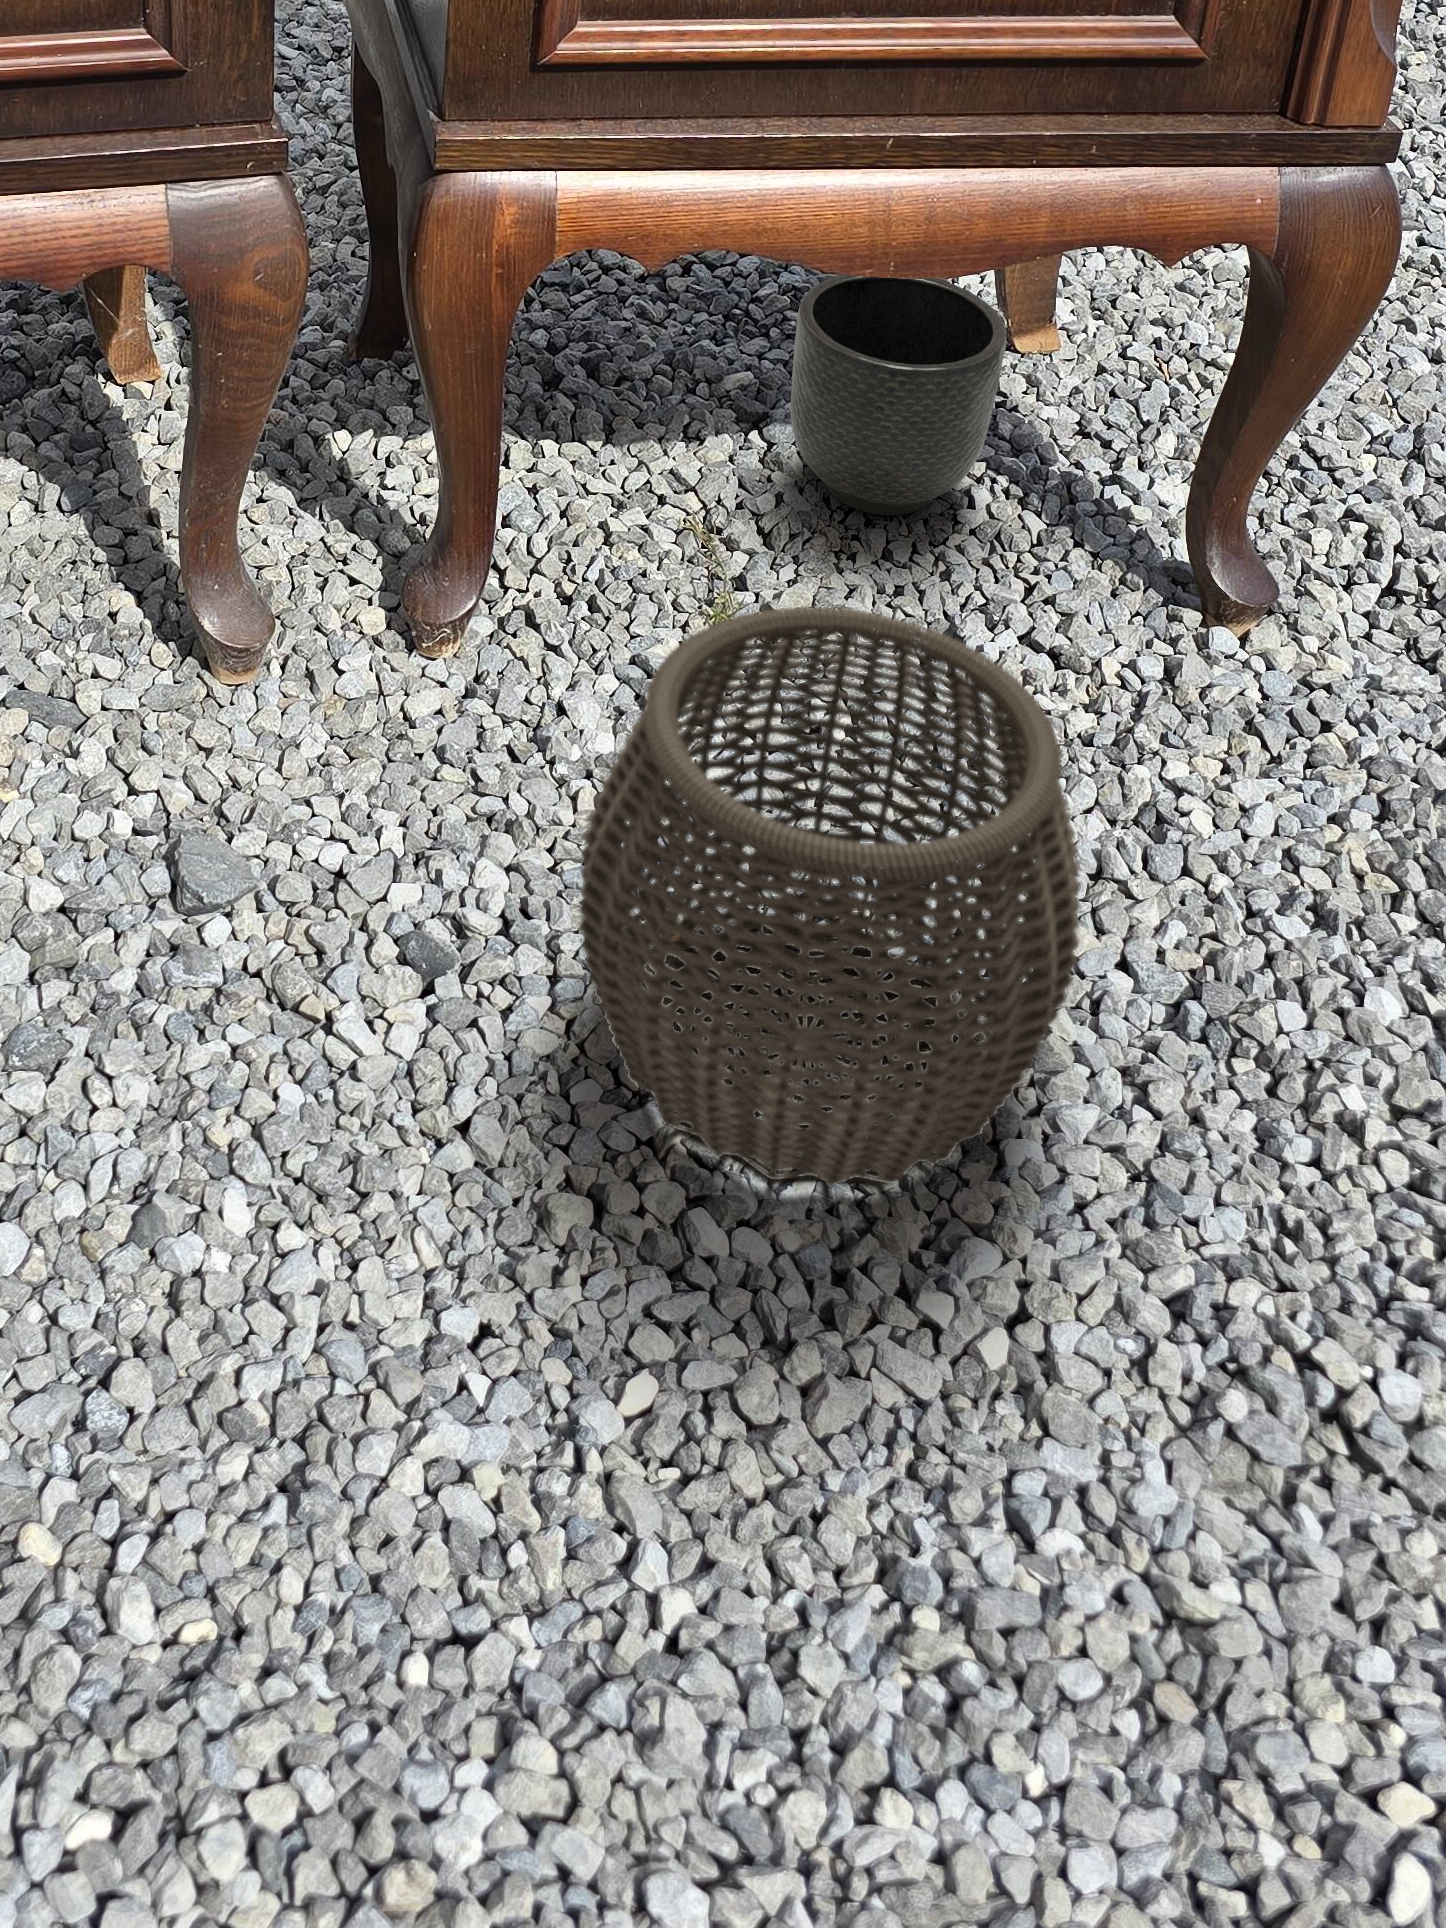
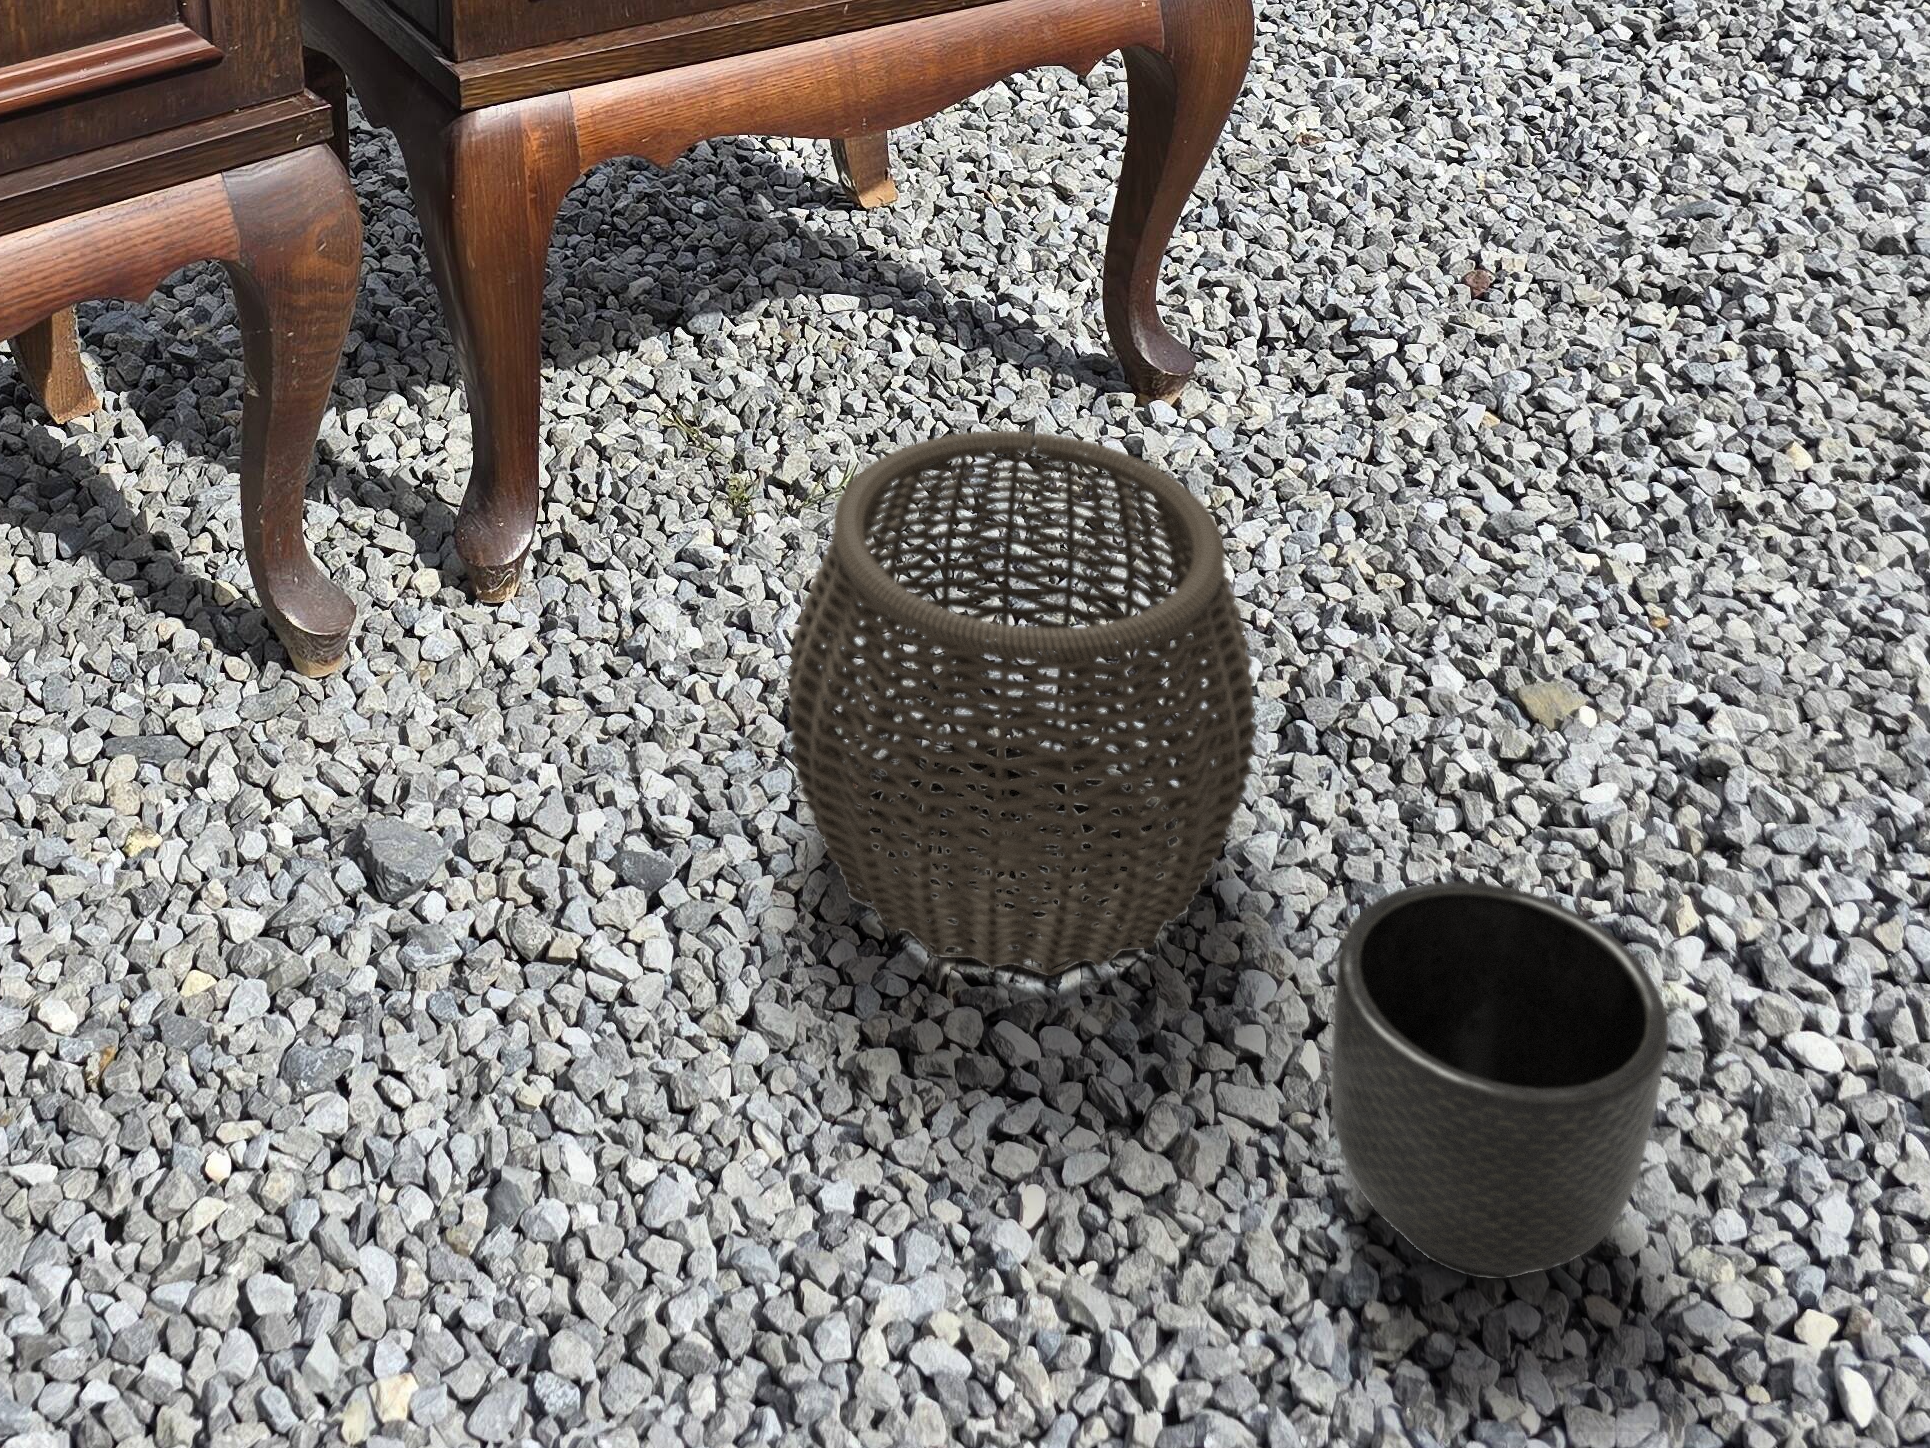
planter: present [791,275,1006,515] -> present [1331,881,1668,1279]

